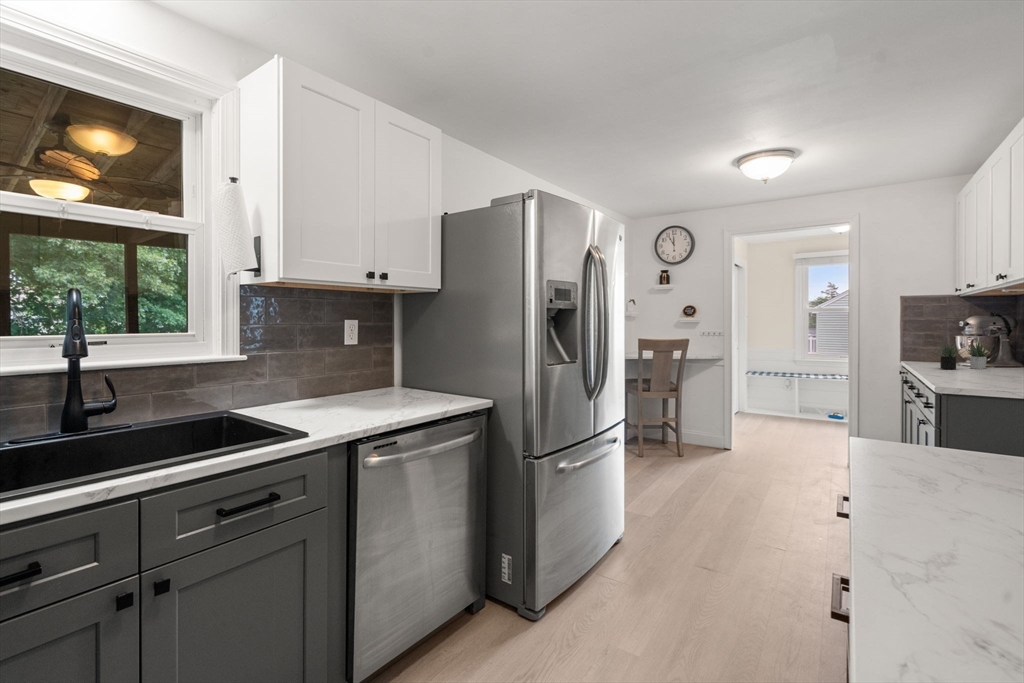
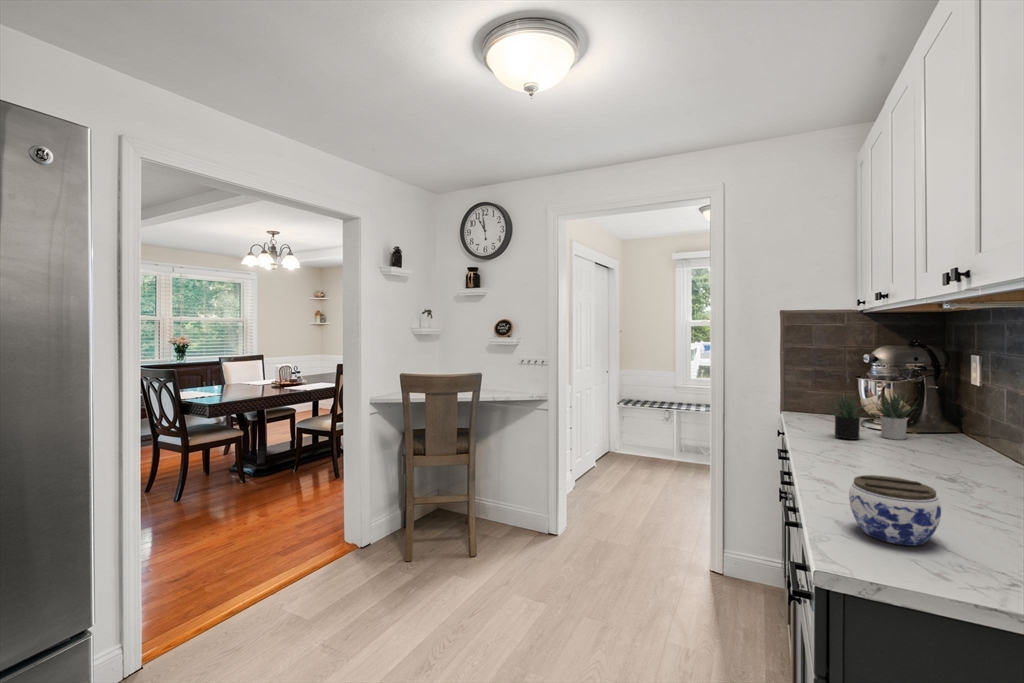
jar: none [949,367,990,390] -> present [849,475,941,546]

